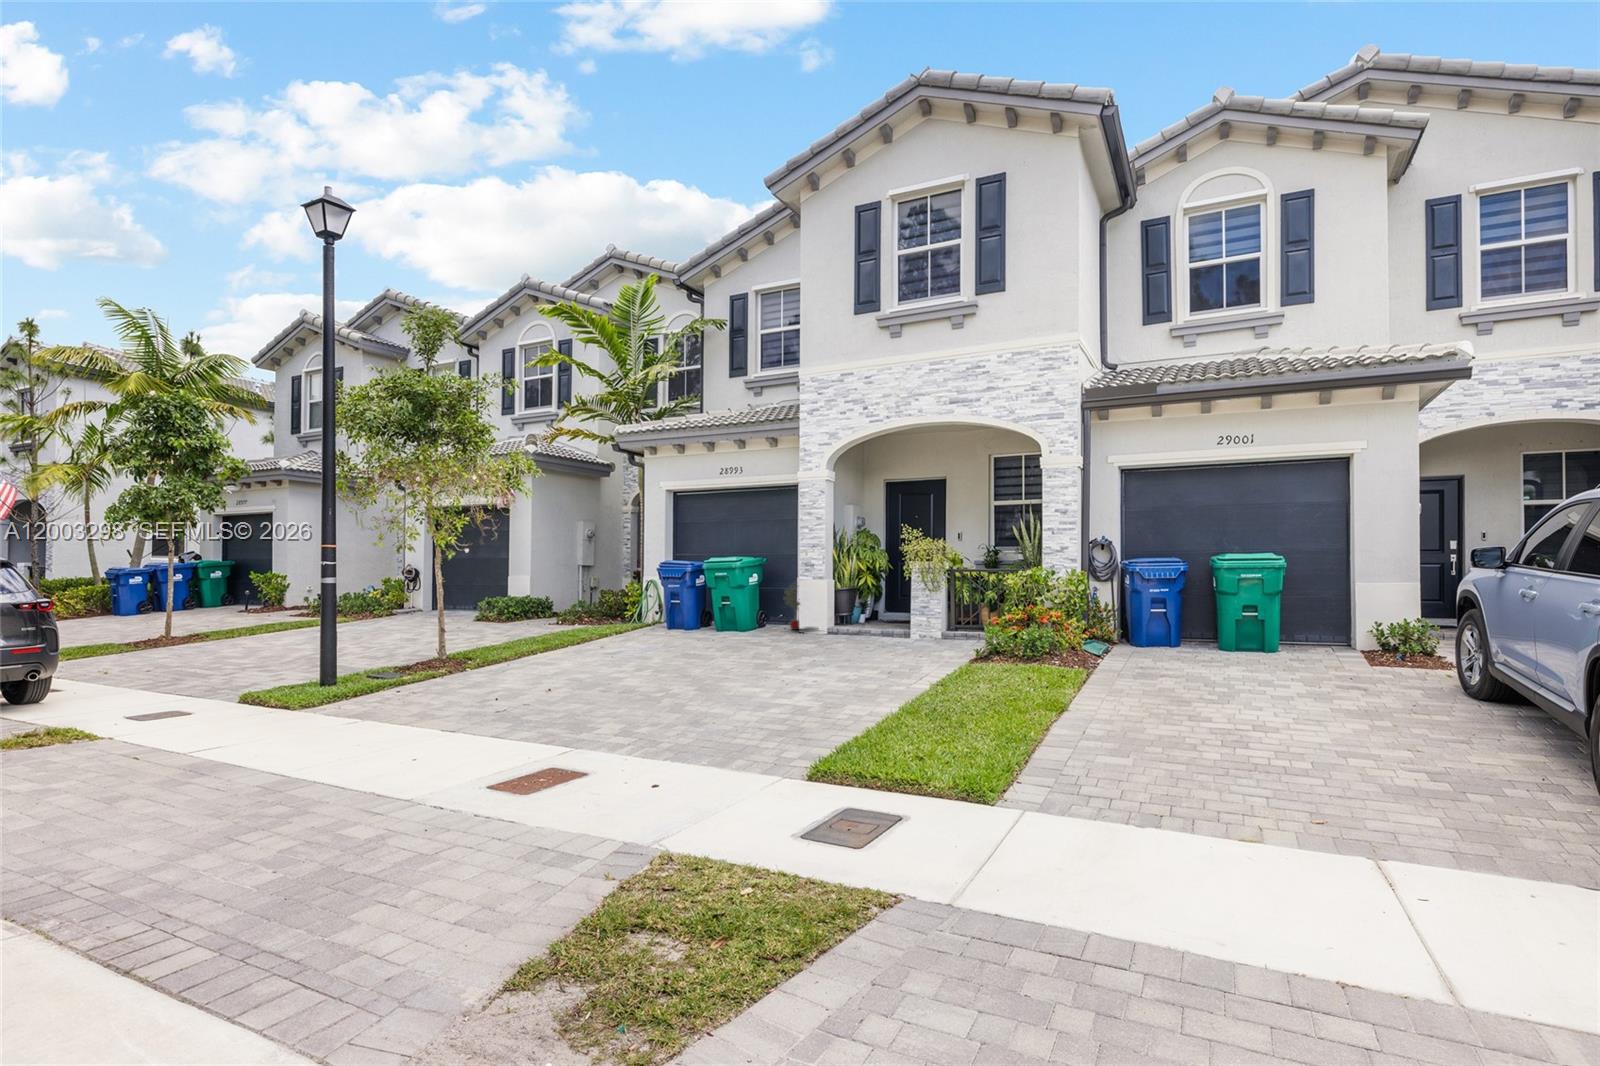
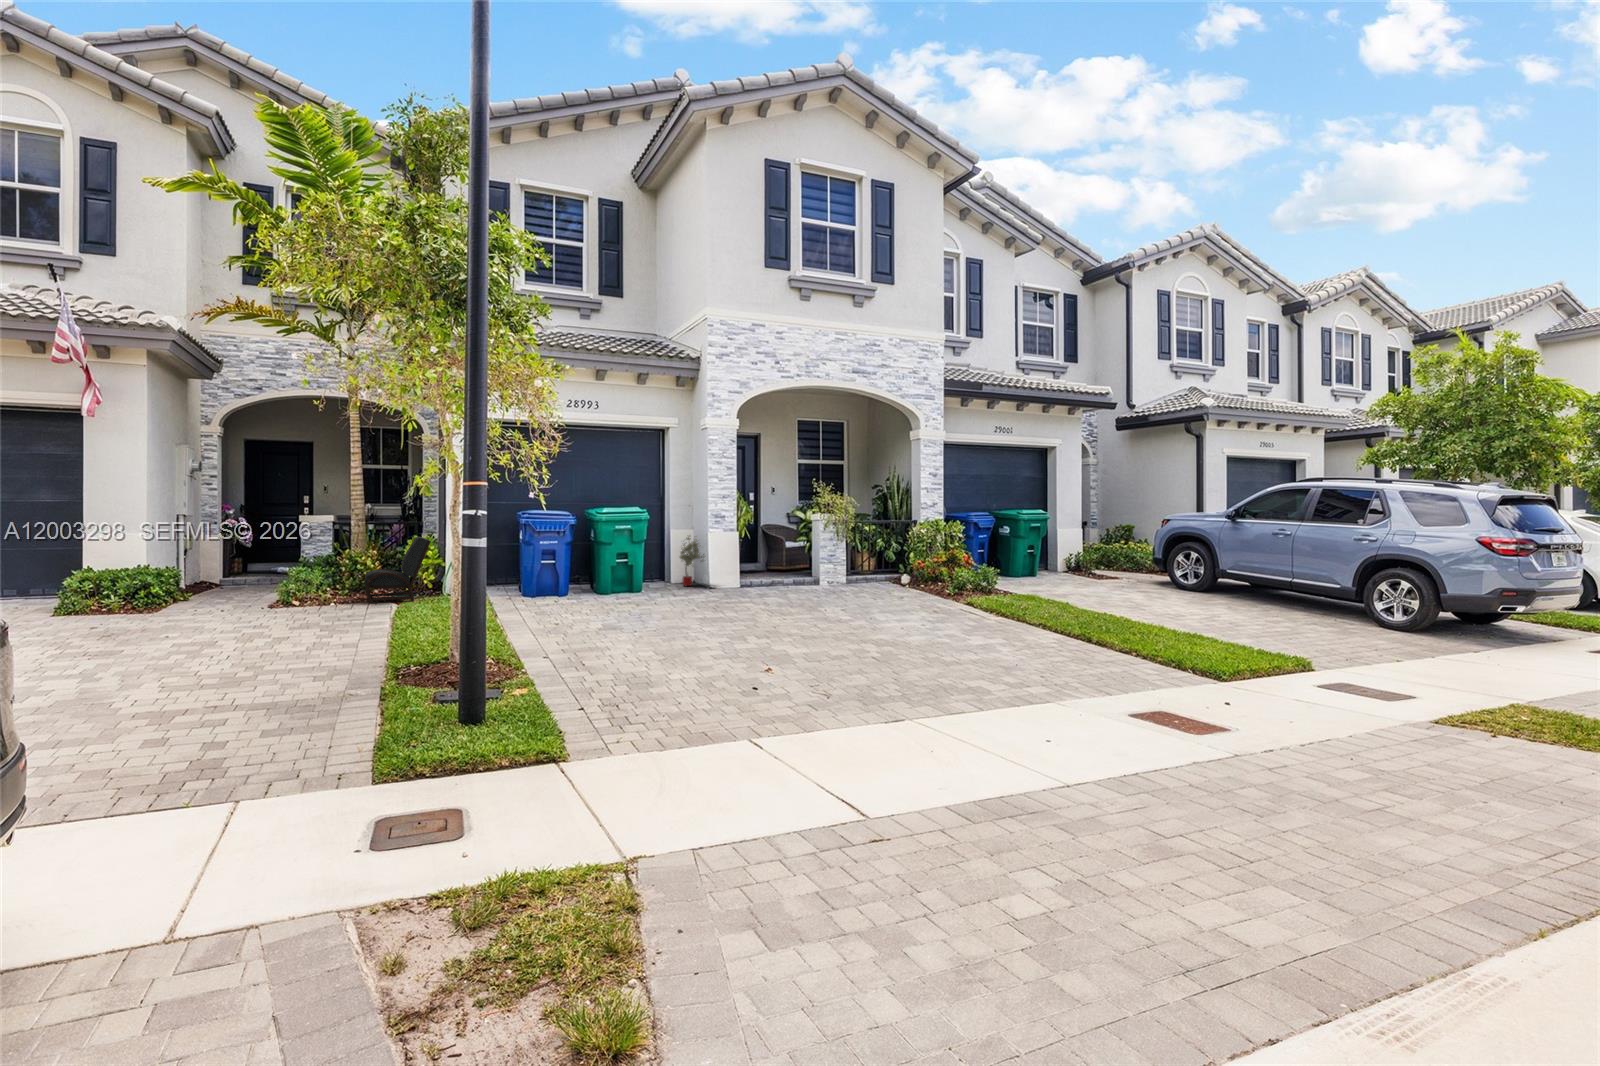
lounge chair: none [575,579,625,625] -> present [365,537,431,603]

